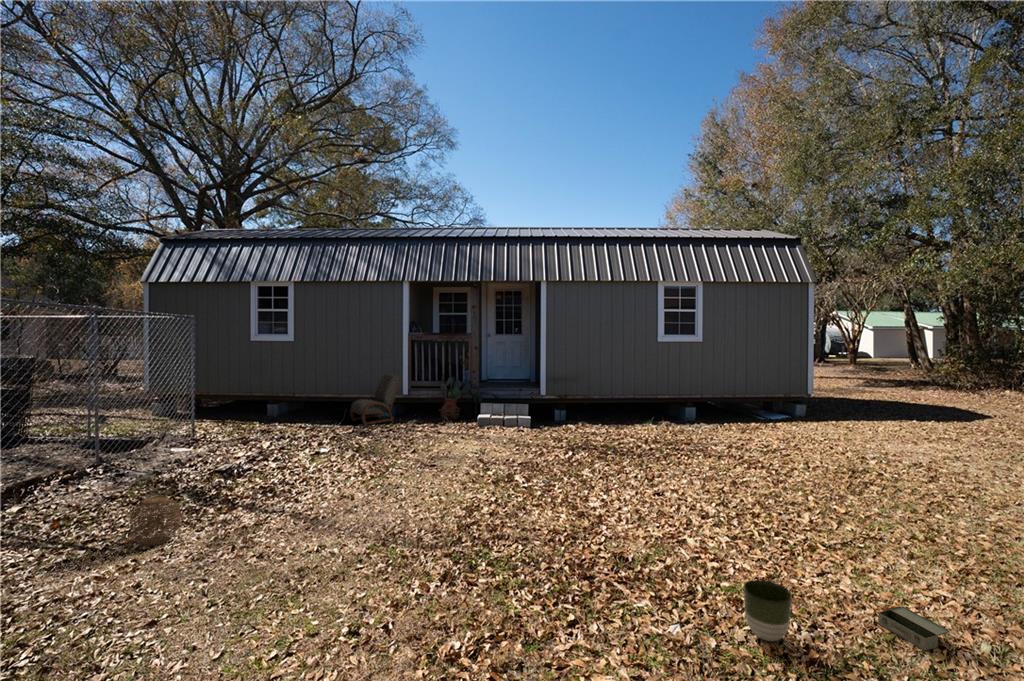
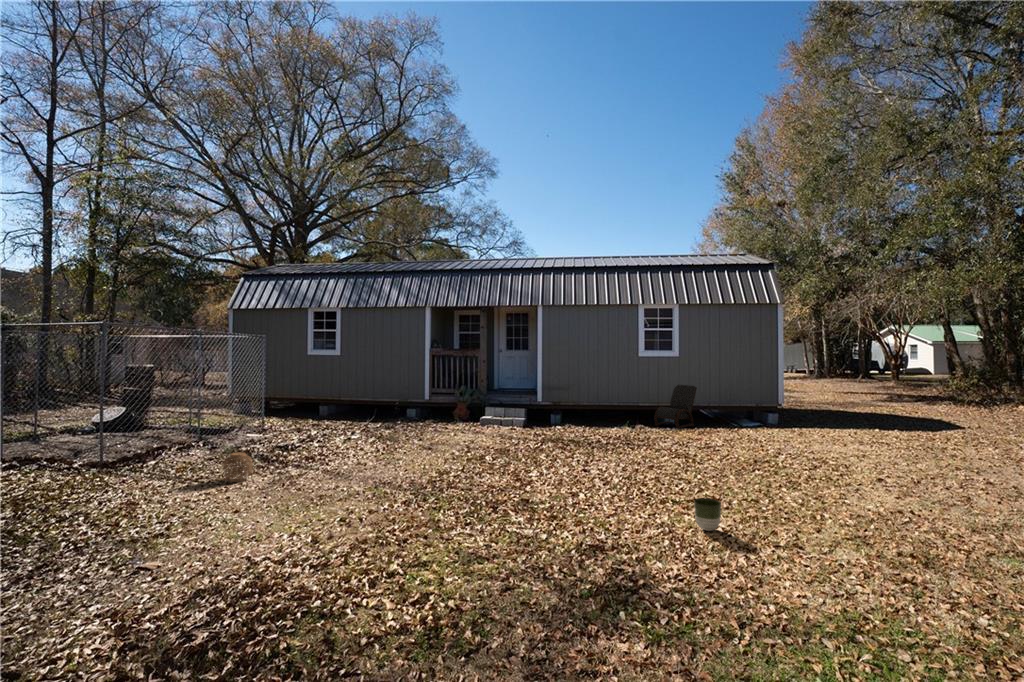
lounge chair: present [350,374,401,426] -> present [654,385,697,429]
planter: present [744,579,792,641] -> present [694,498,721,531]
toolbox: present [878,606,949,651] -> none [650,521,681,540]

